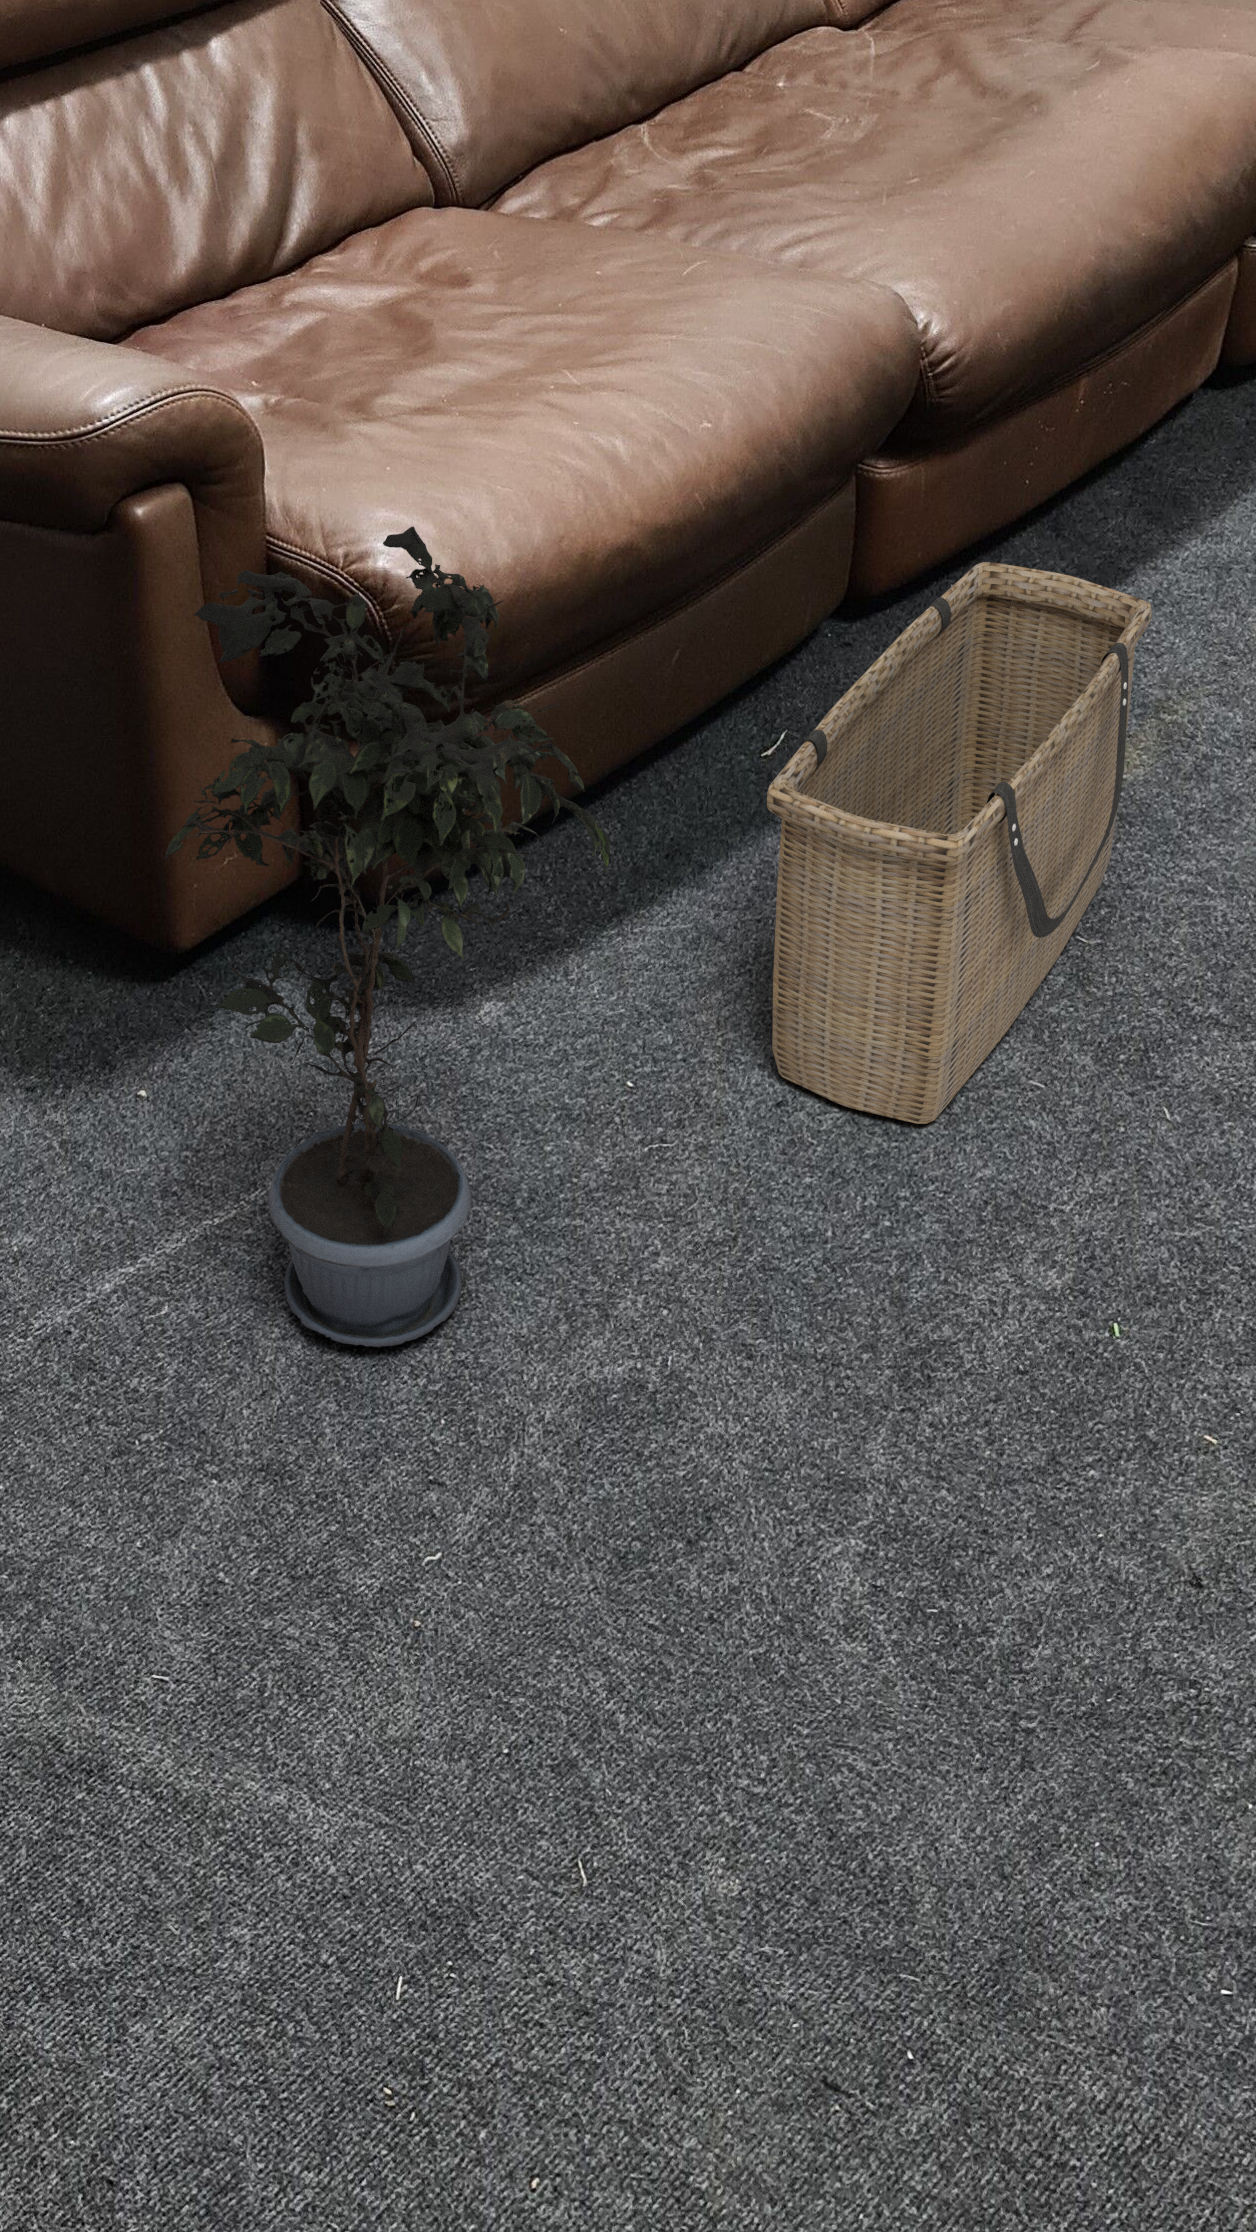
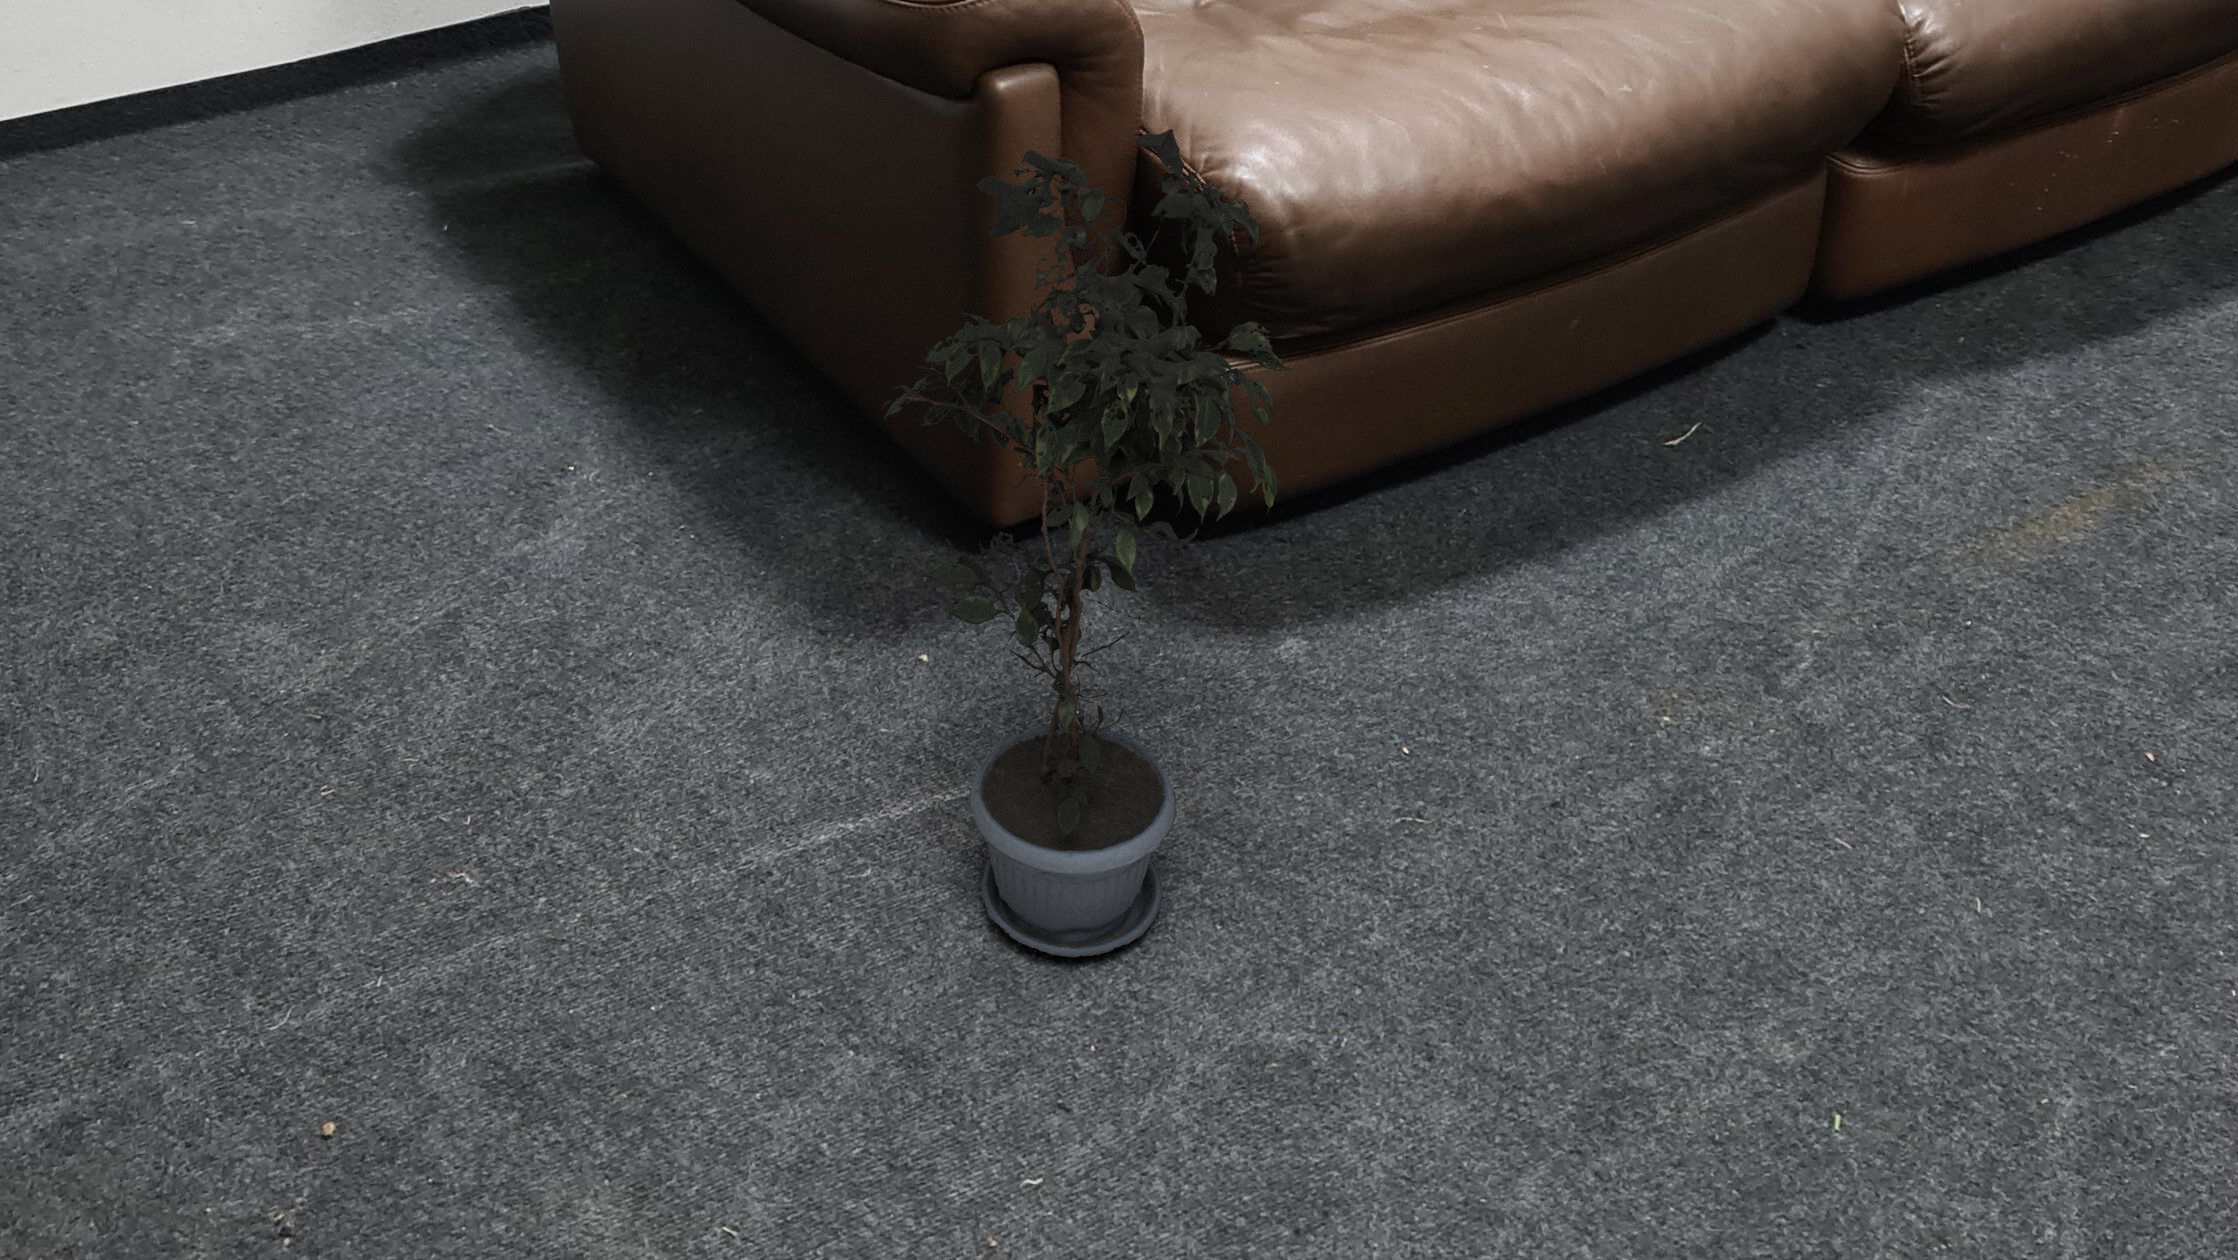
basket: present [767,562,1152,1124] -> none [1559,273,2074,857]

